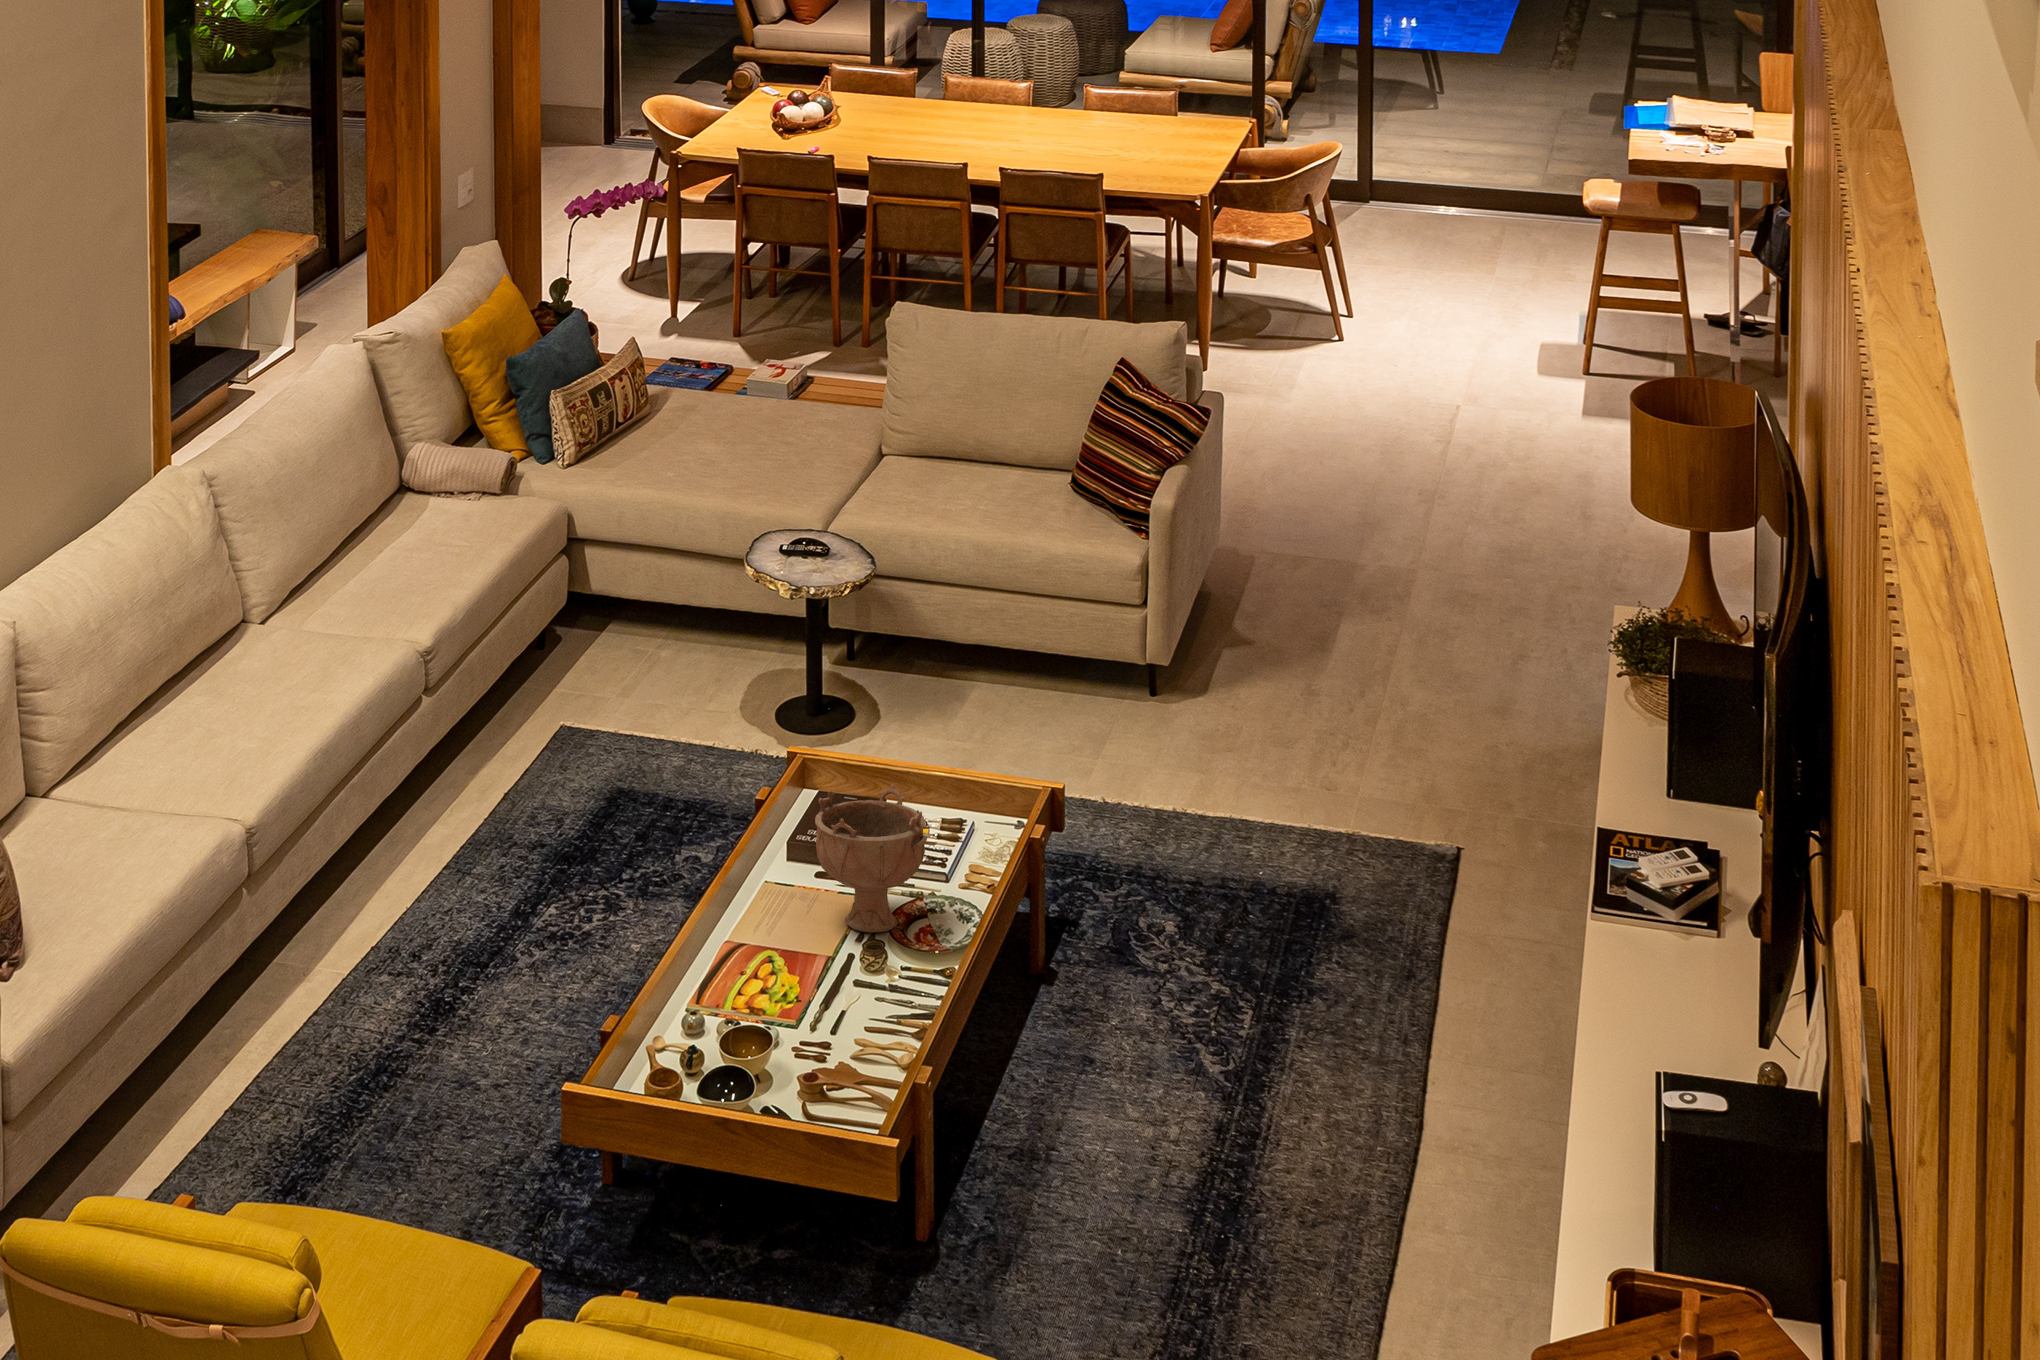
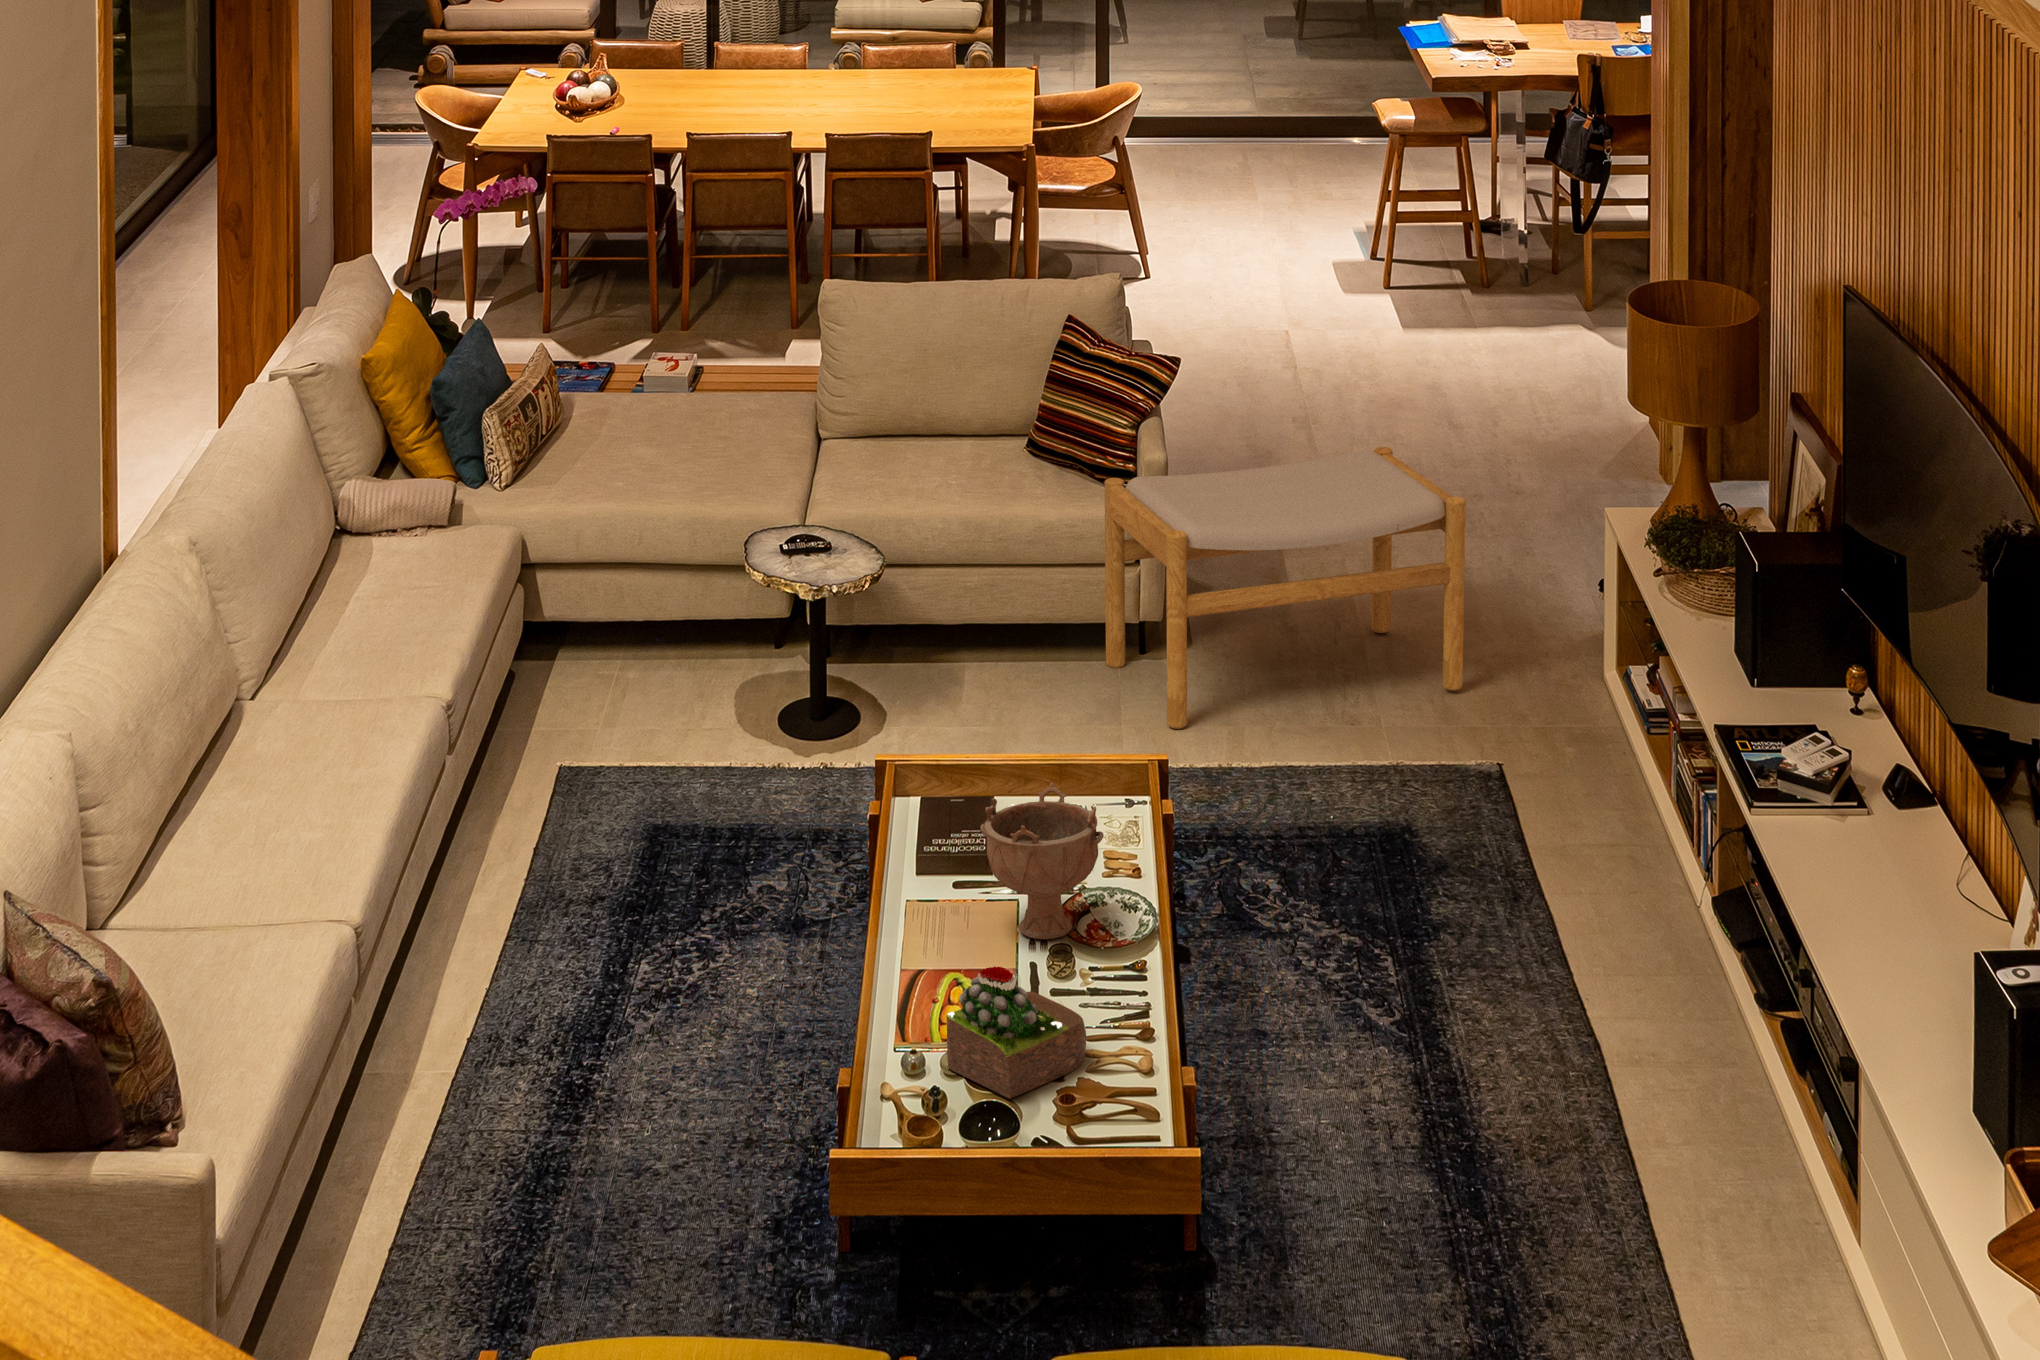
footstool: none [1119,515,1488,768] -> present [1105,447,1466,729]
succulent plant: none [717,942,851,1069] -> present [946,967,1086,1099]

